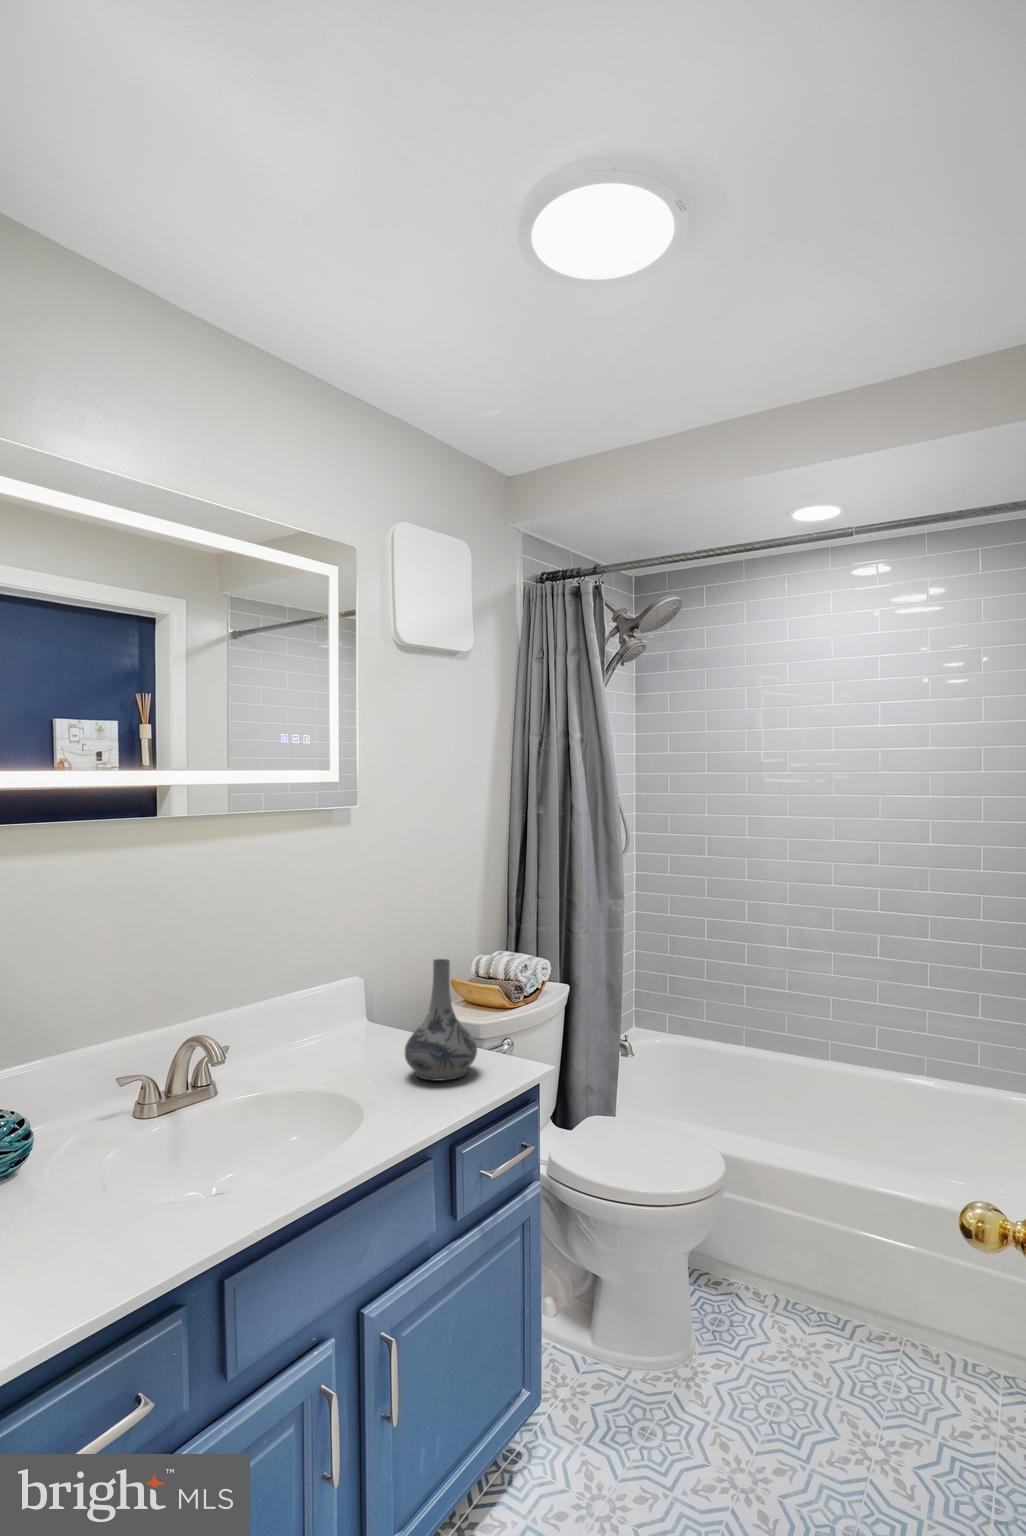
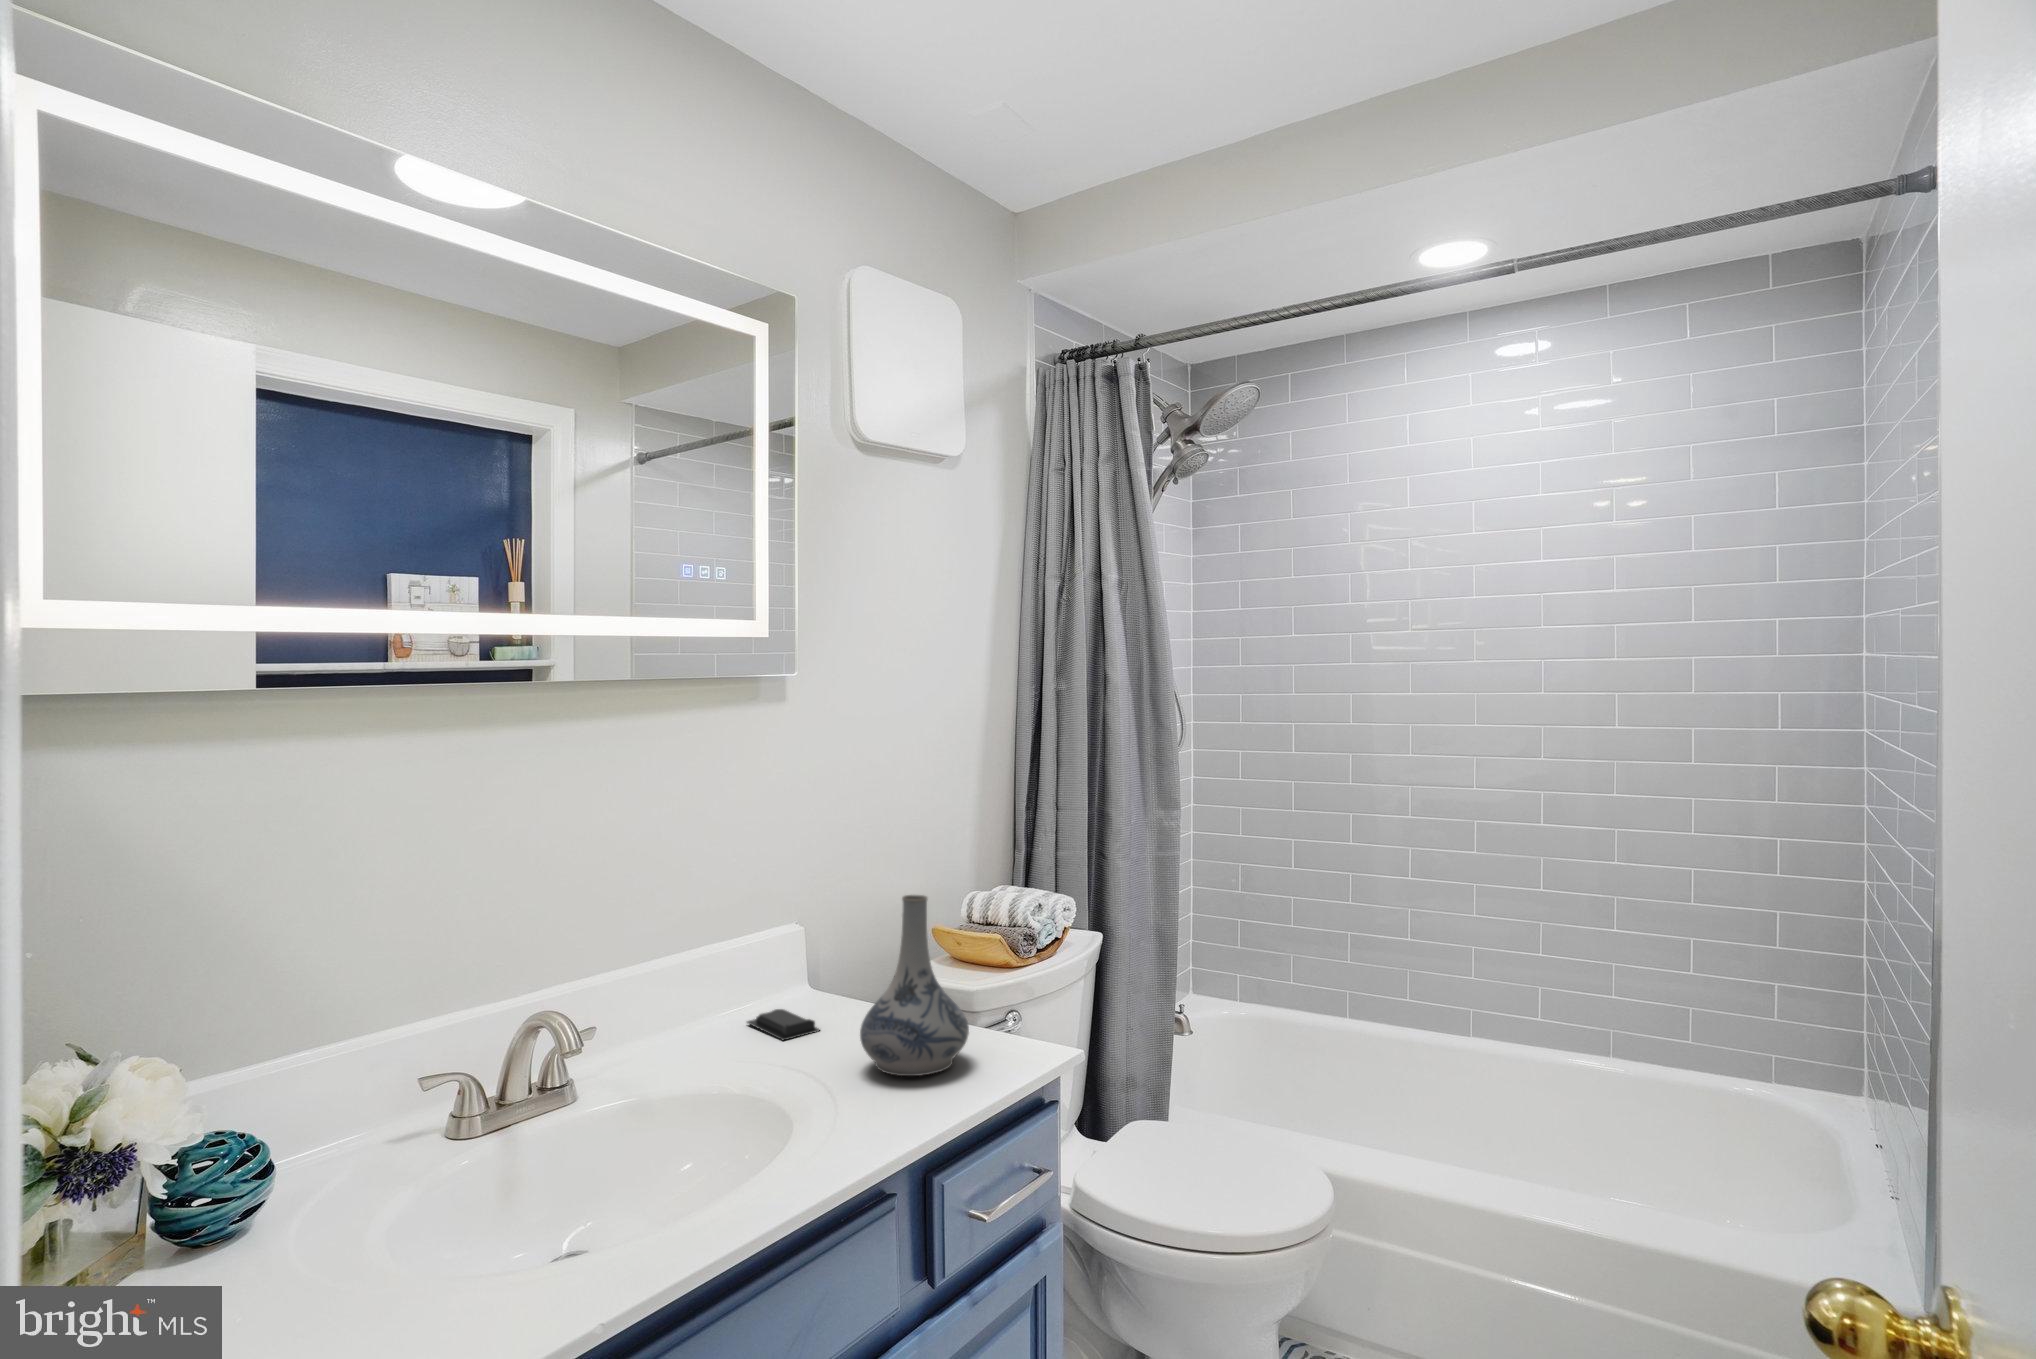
soap bar: none [325,1036,376,1057] -> present [747,1009,820,1040]

